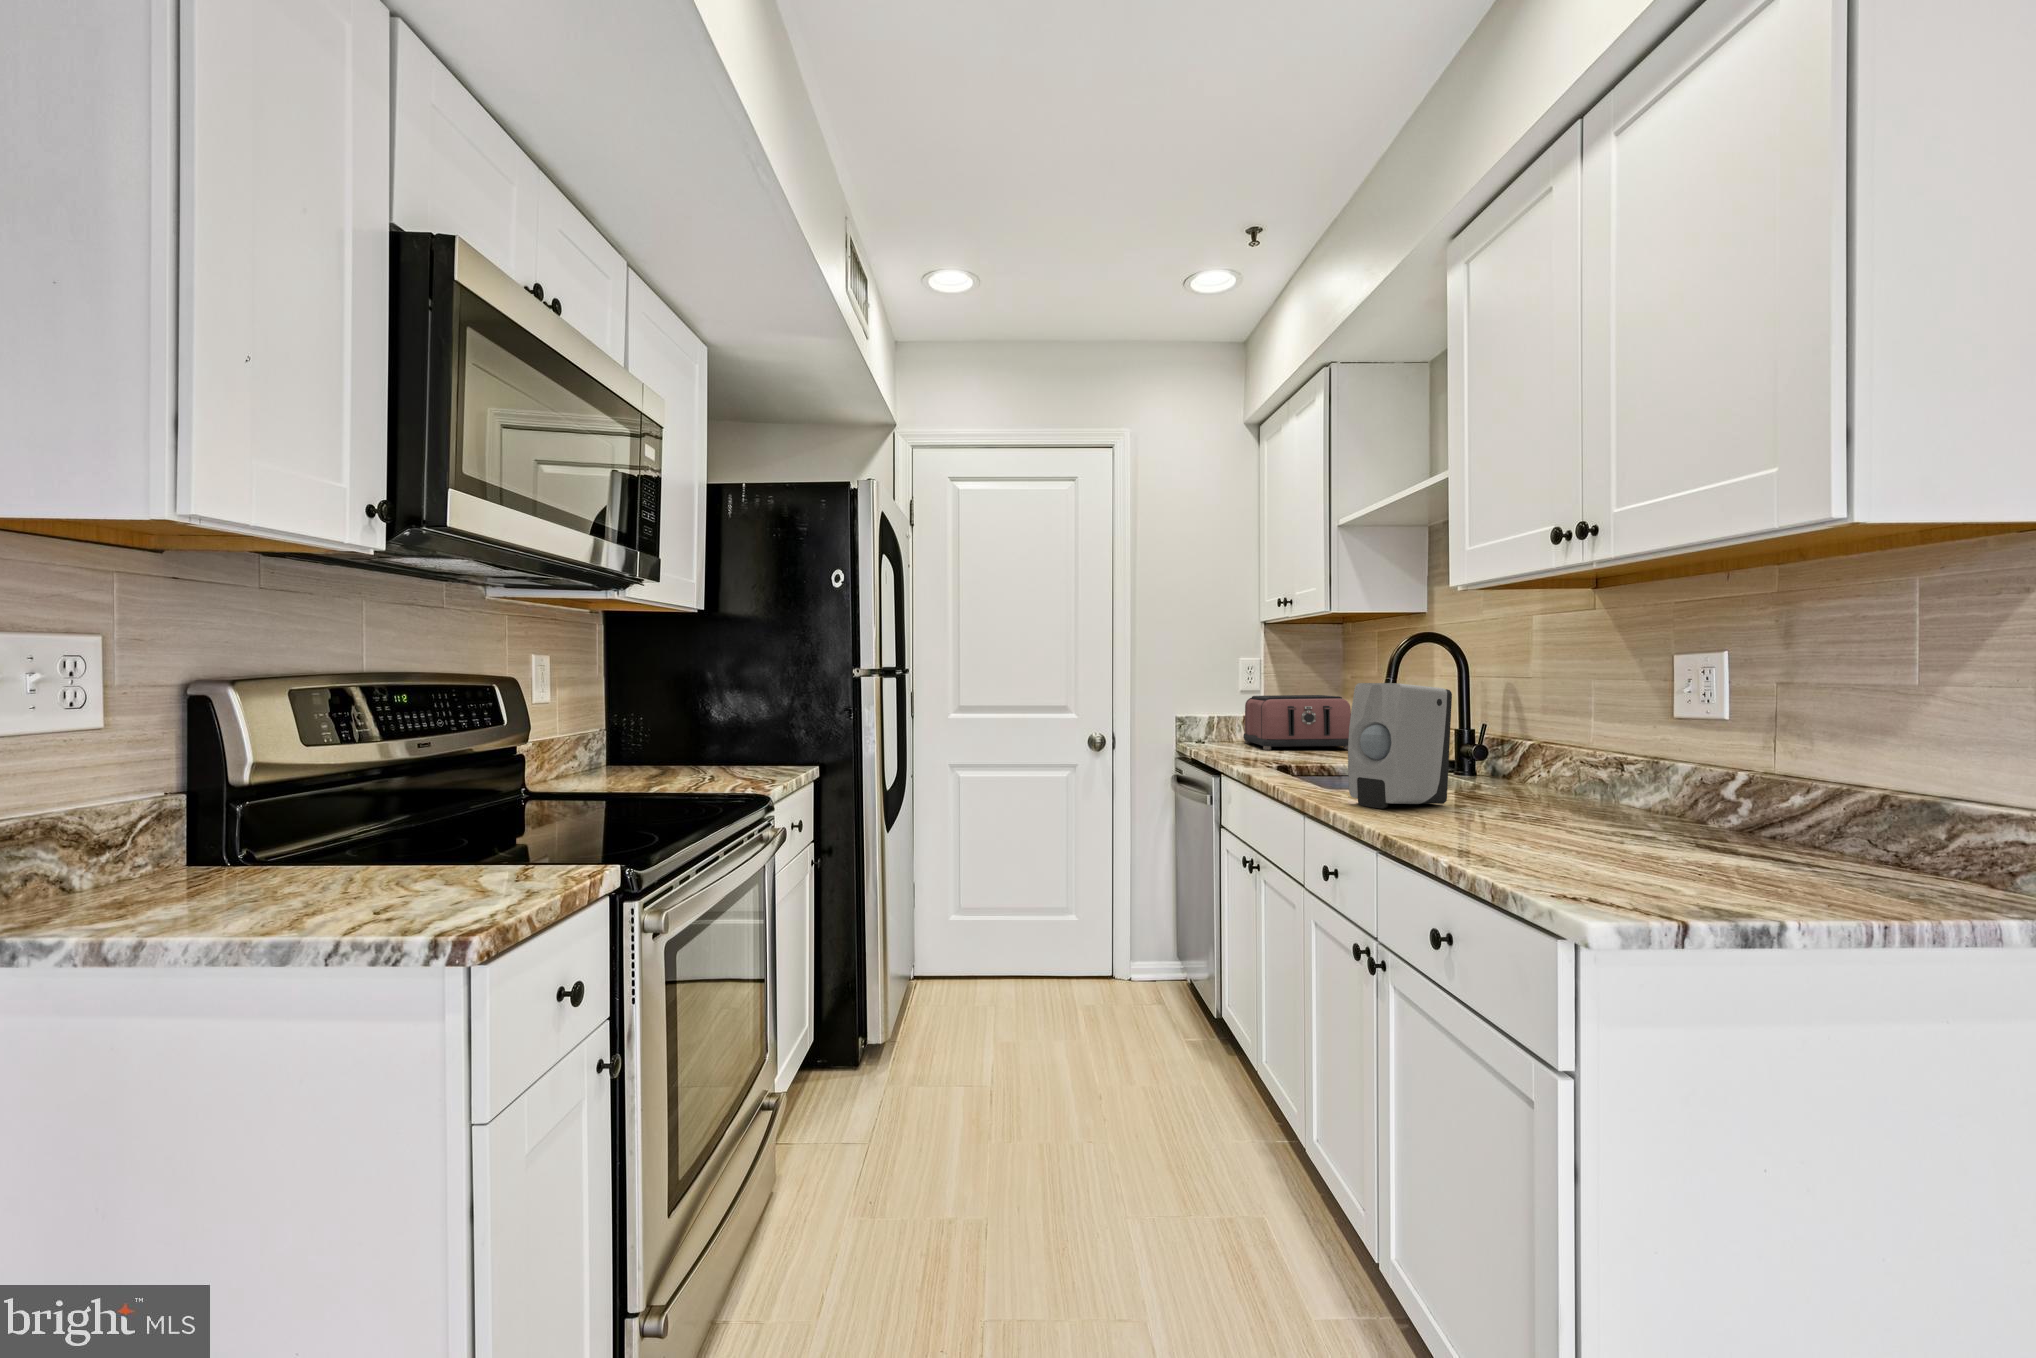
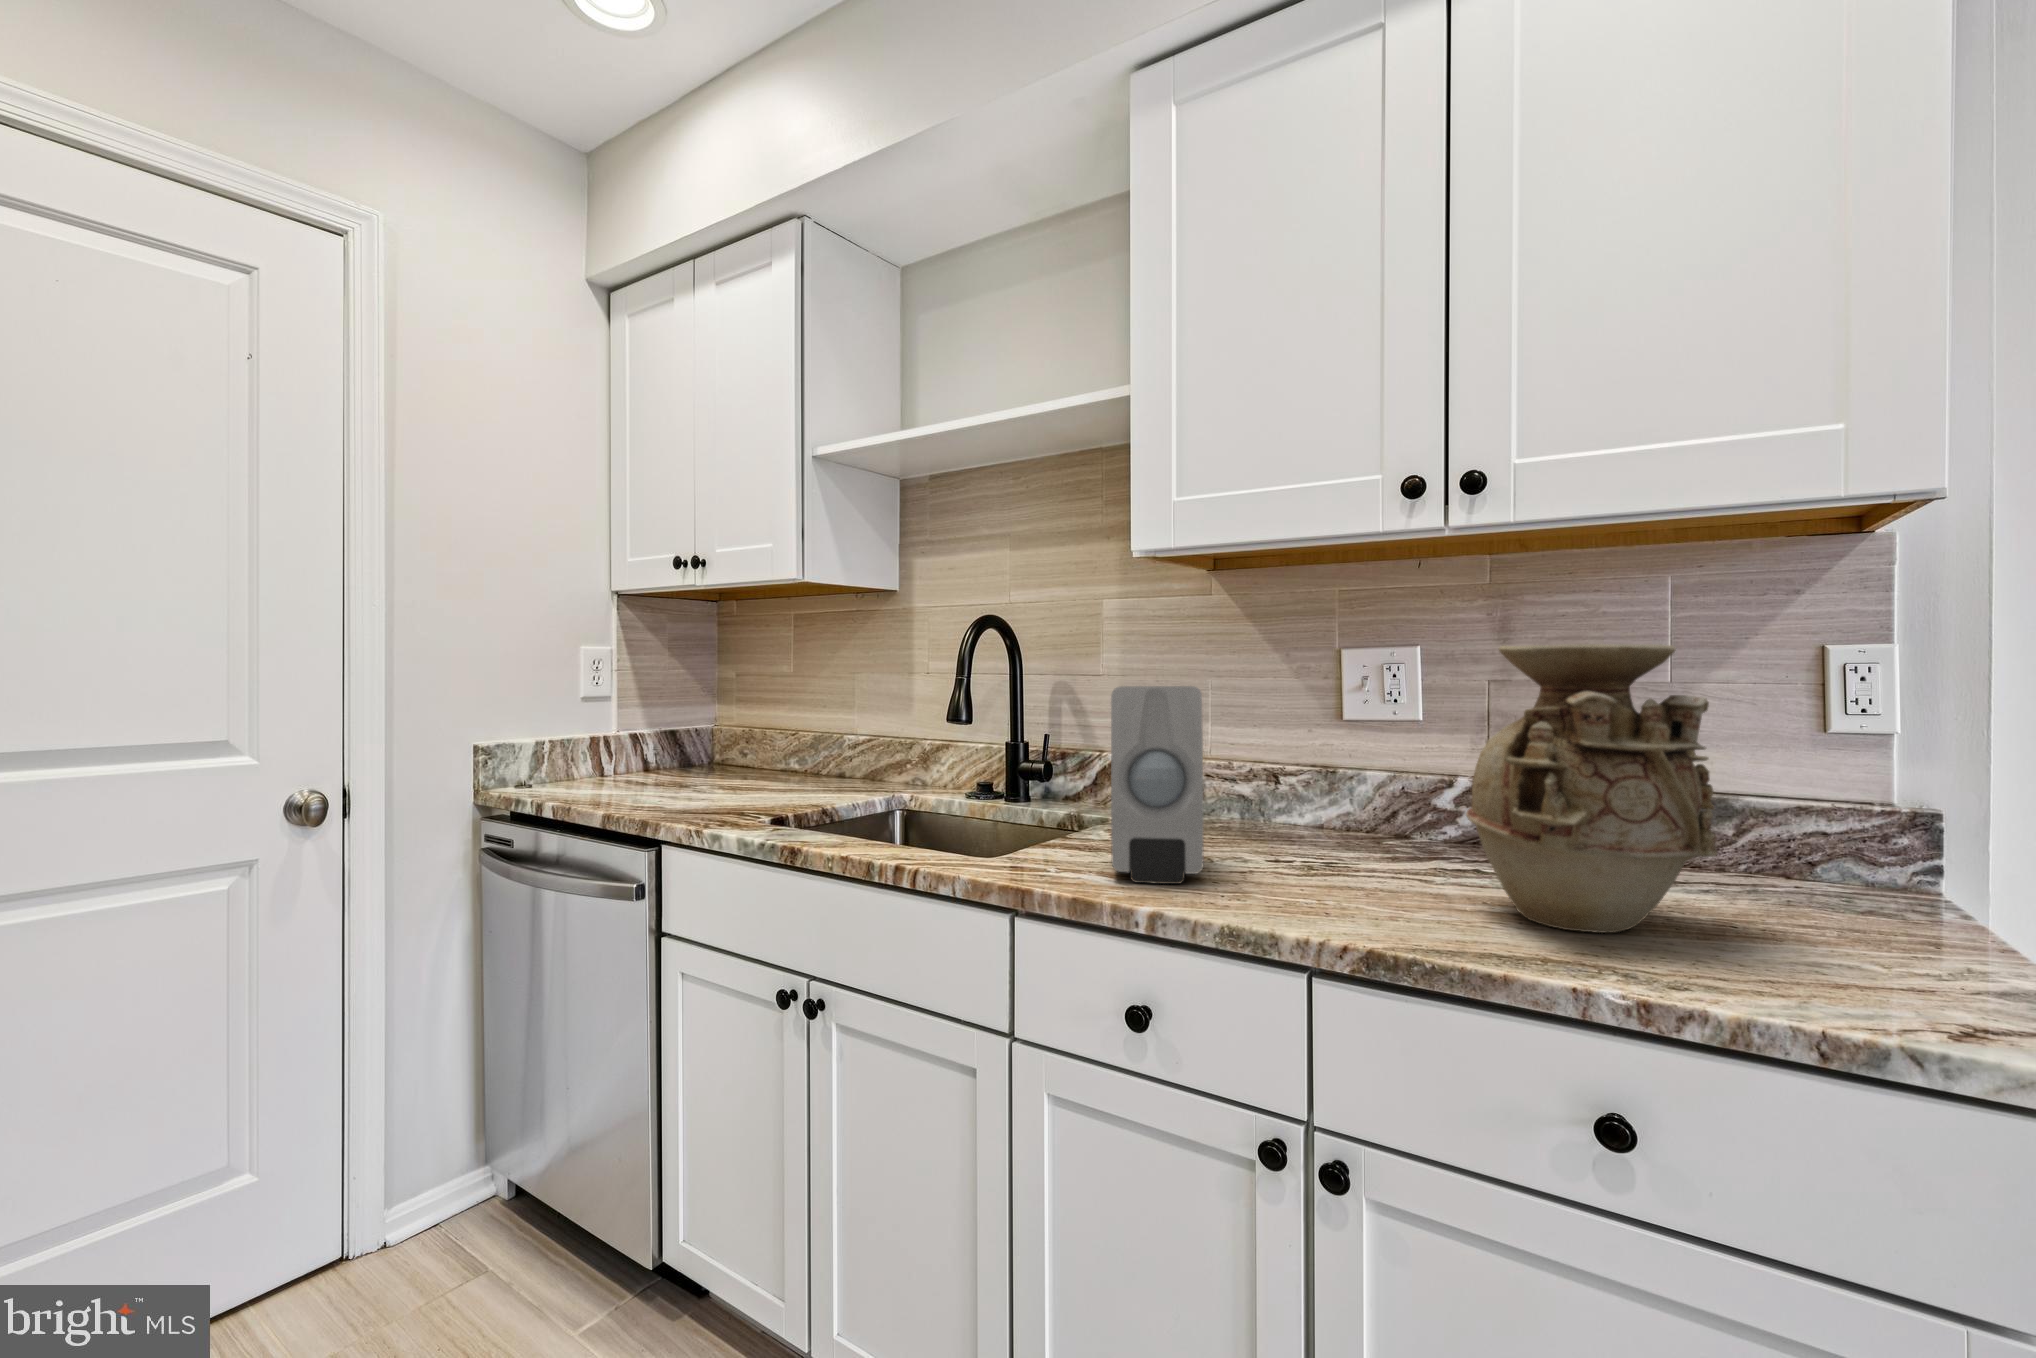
vase: none [1467,654,1686,859] -> present [1466,644,1717,933]
toaster: present [1243,695,1351,750] -> none [590,700,778,789]

